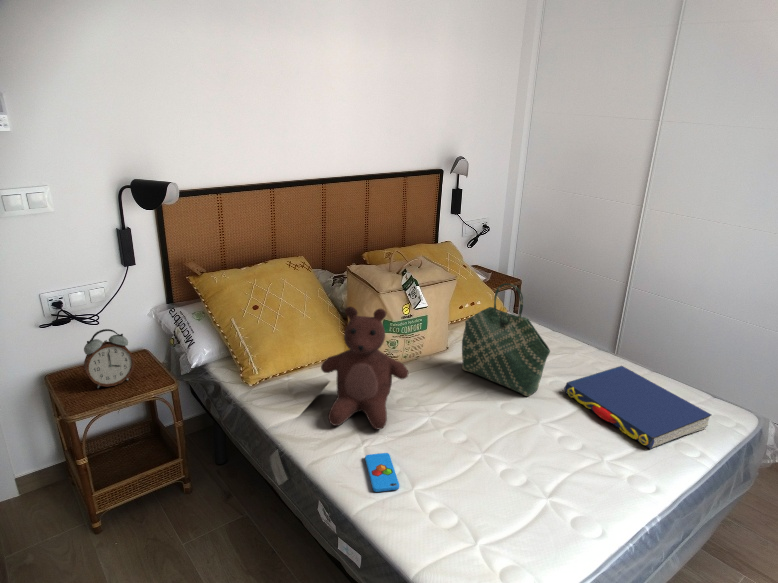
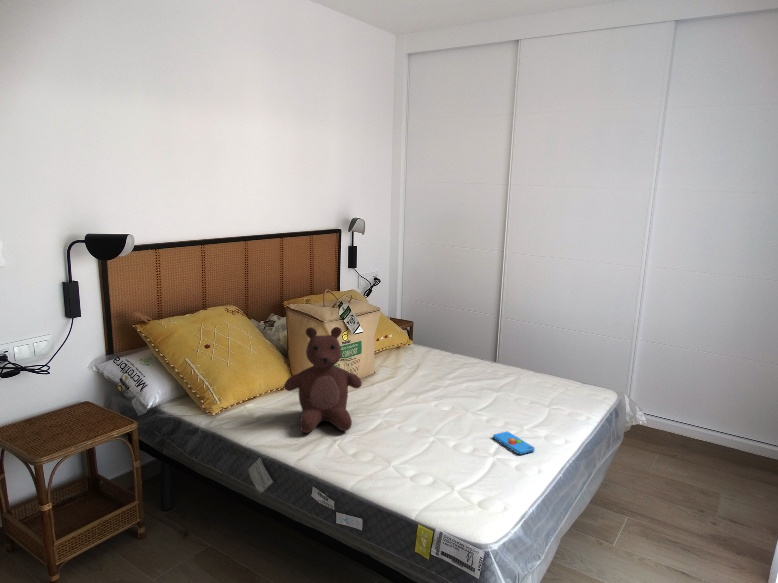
tote bag: present [462,283,550,396] -> none [393,304,470,397]
alarm clock: present [84,329,134,388] -> none [42,373,93,434]
book: present [564,366,711,449] -> none [481,368,592,418]
smartphone: present [365,453,399,492] -> present [493,431,535,454]

